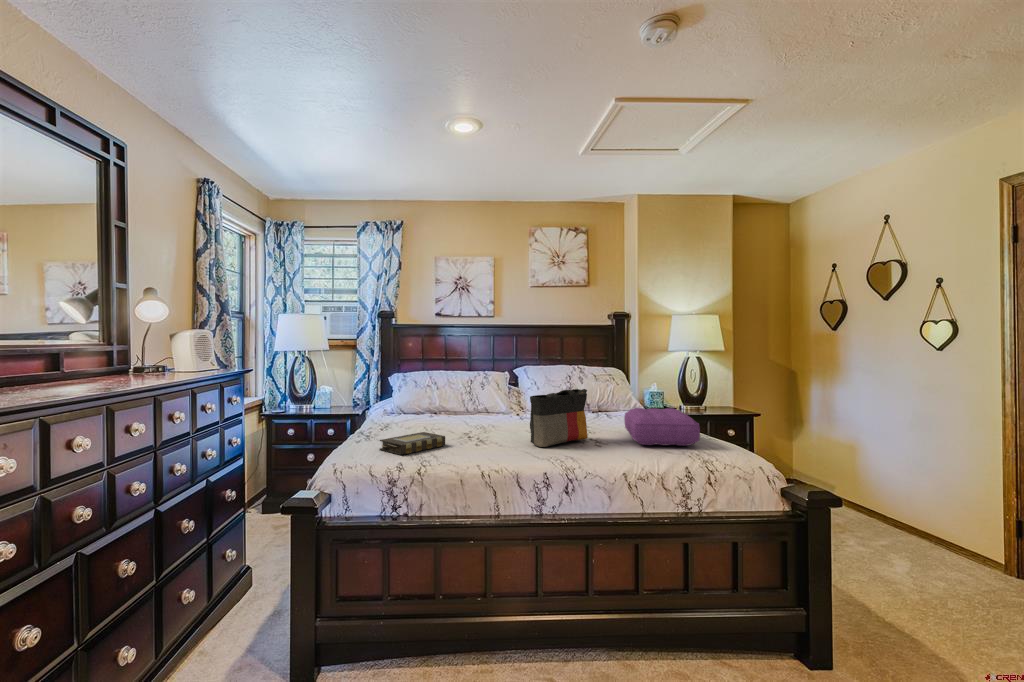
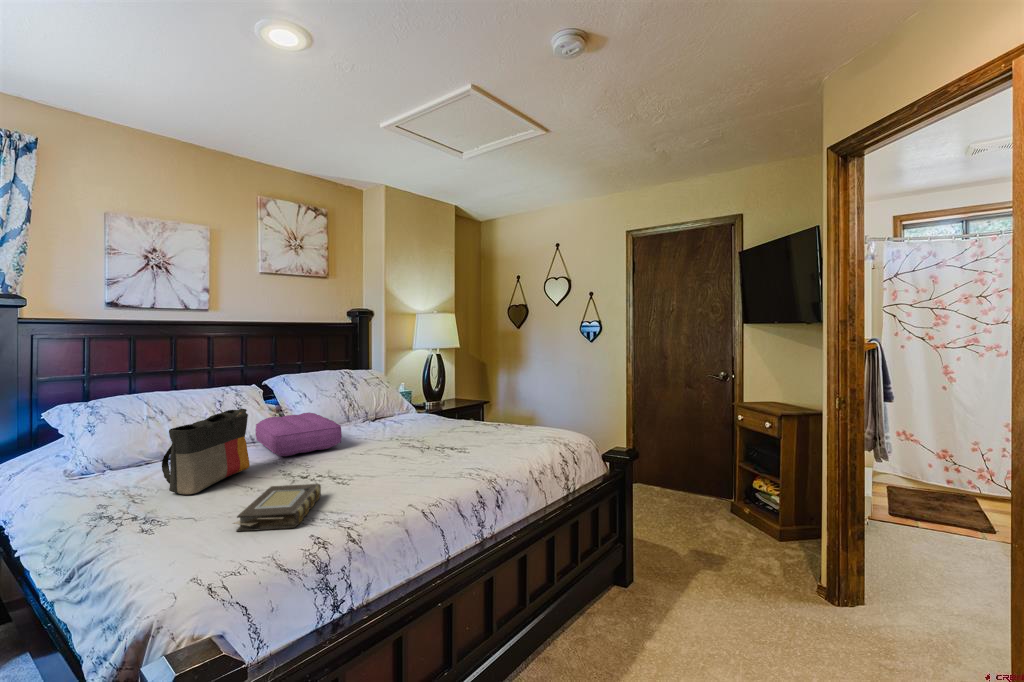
tote bag: present [530,389,587,447] -> present [162,409,250,494]
pillow: present [624,408,700,446] -> present [256,413,342,456]

